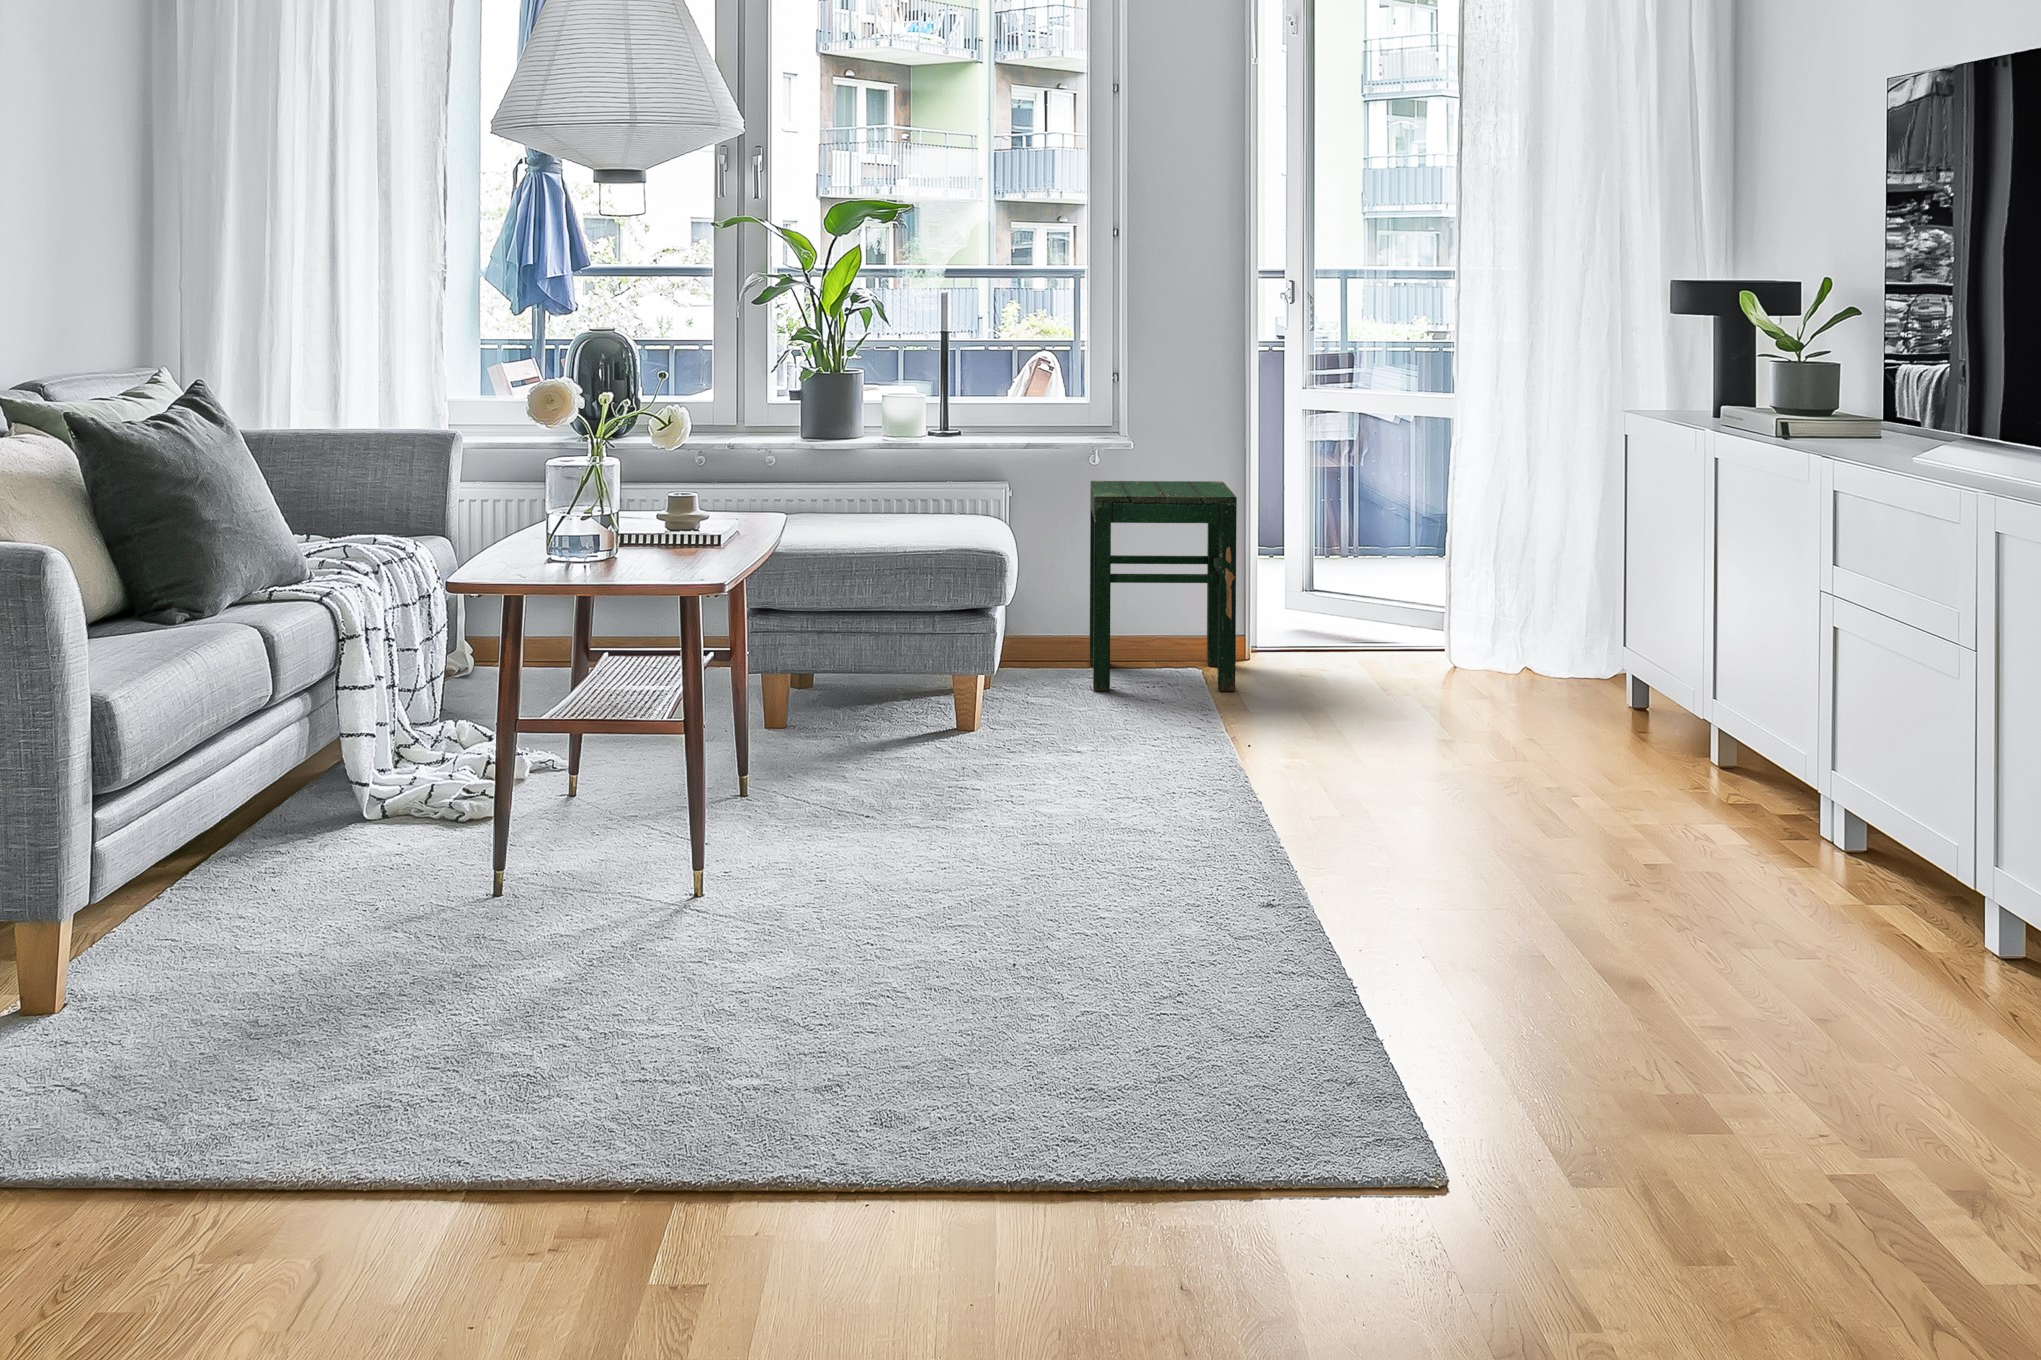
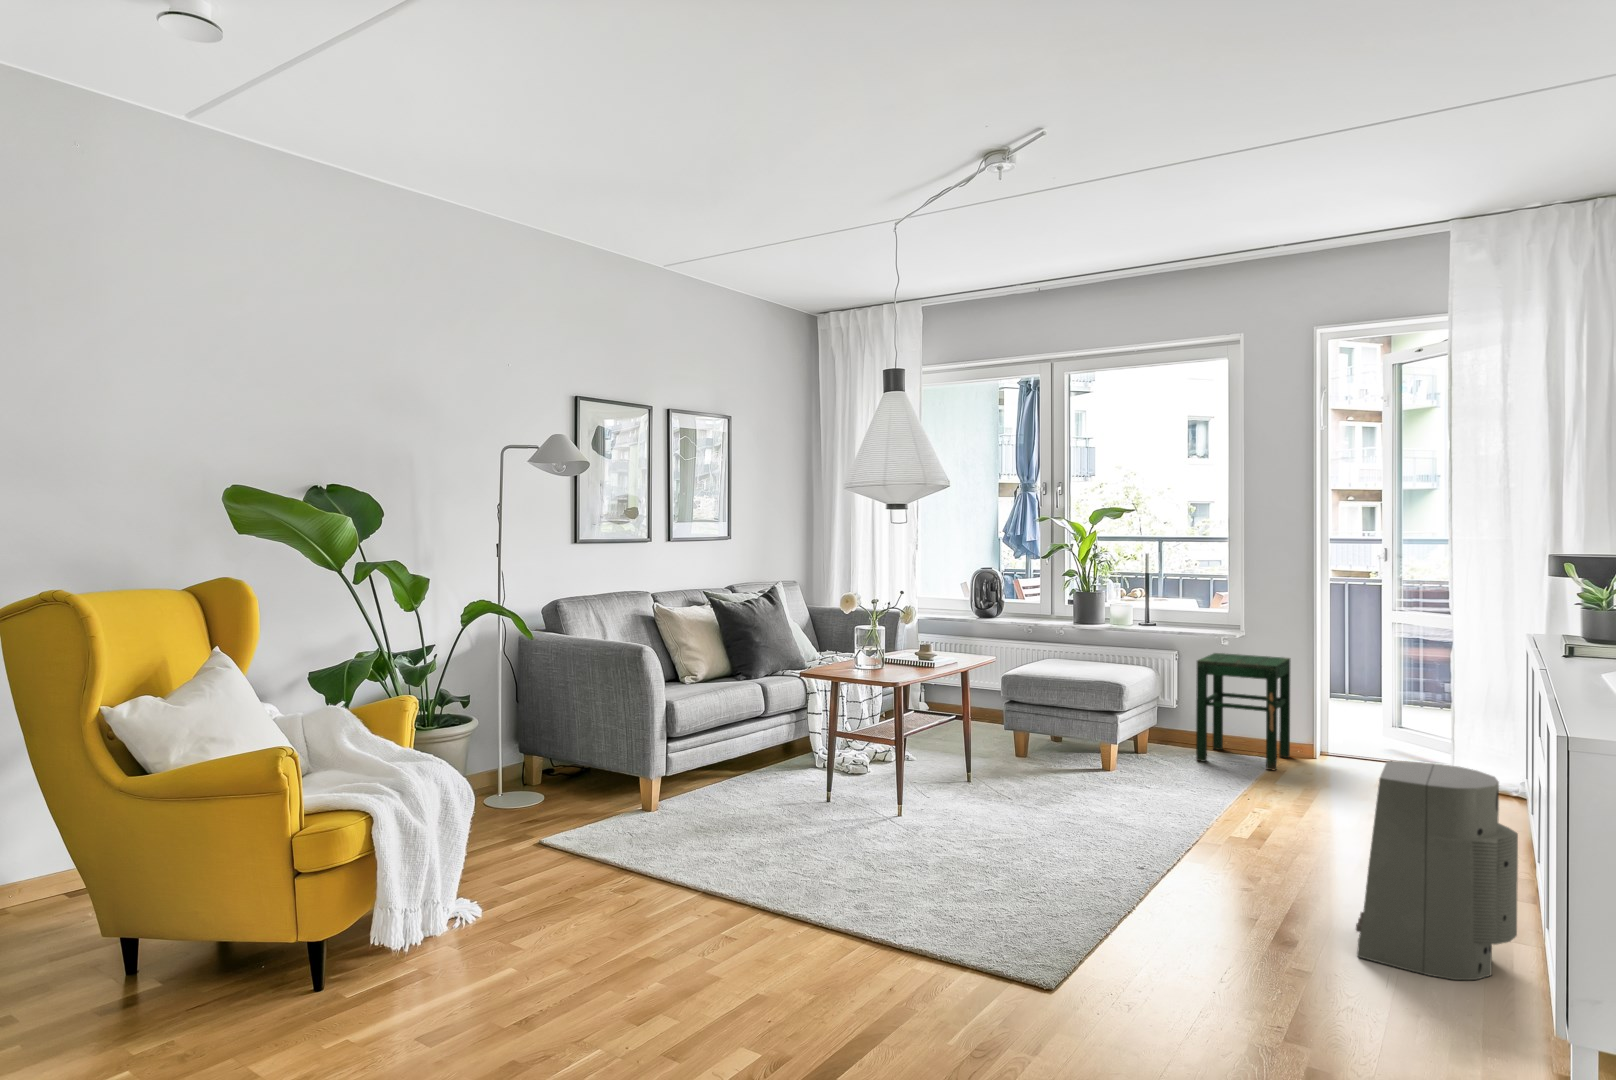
air purifier: none [1720,636,1983,1004] -> present [1356,761,1518,980]

